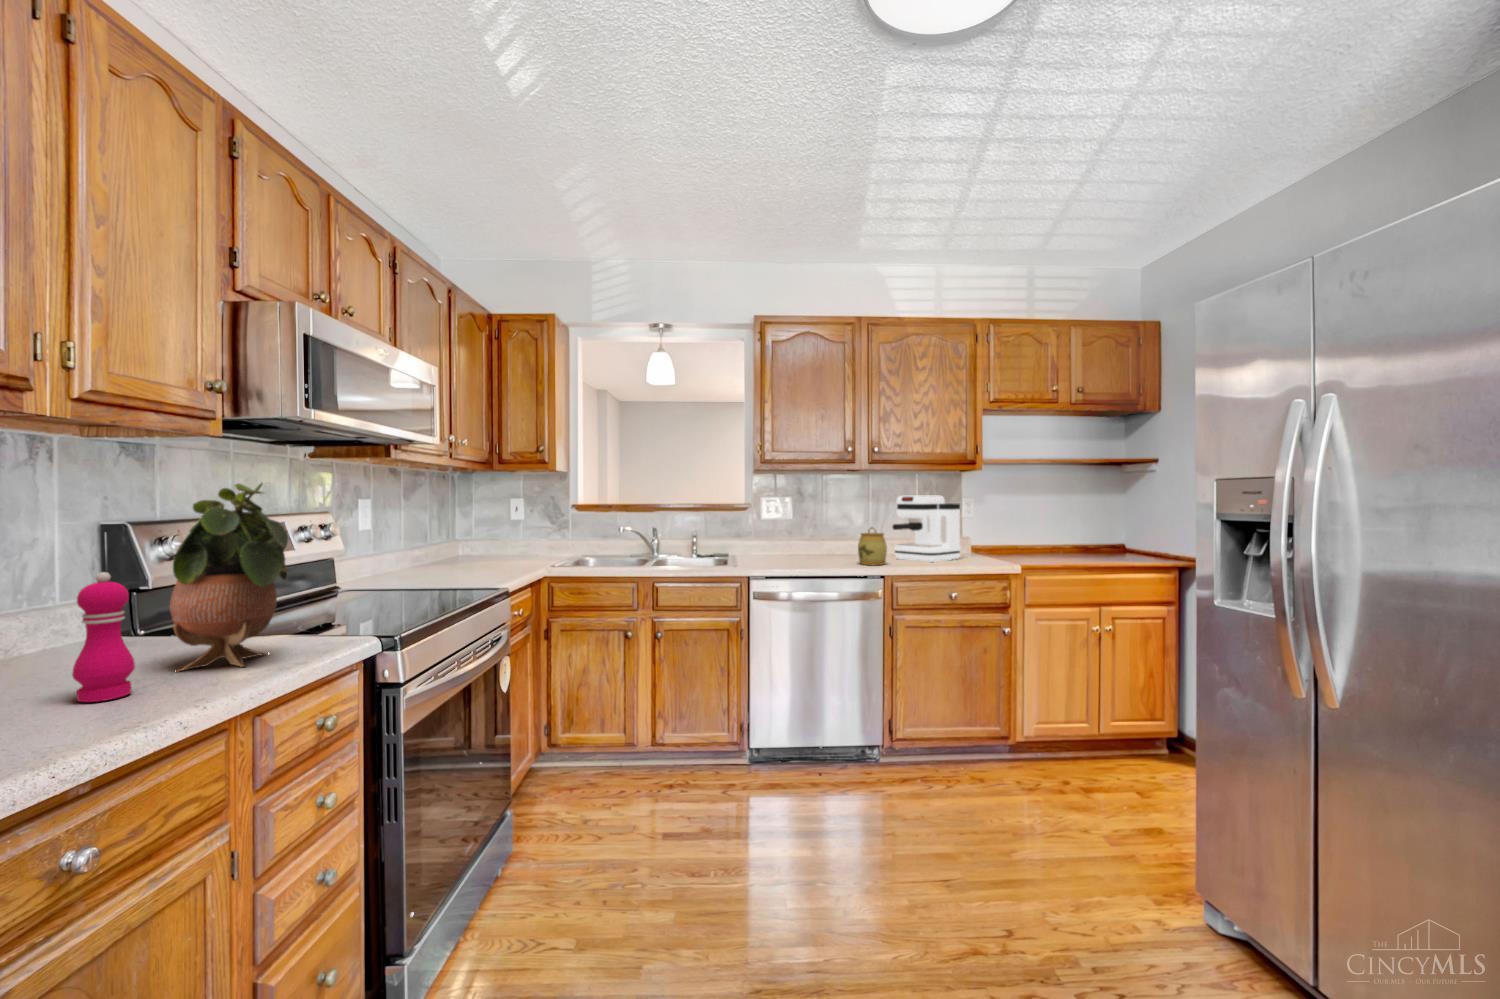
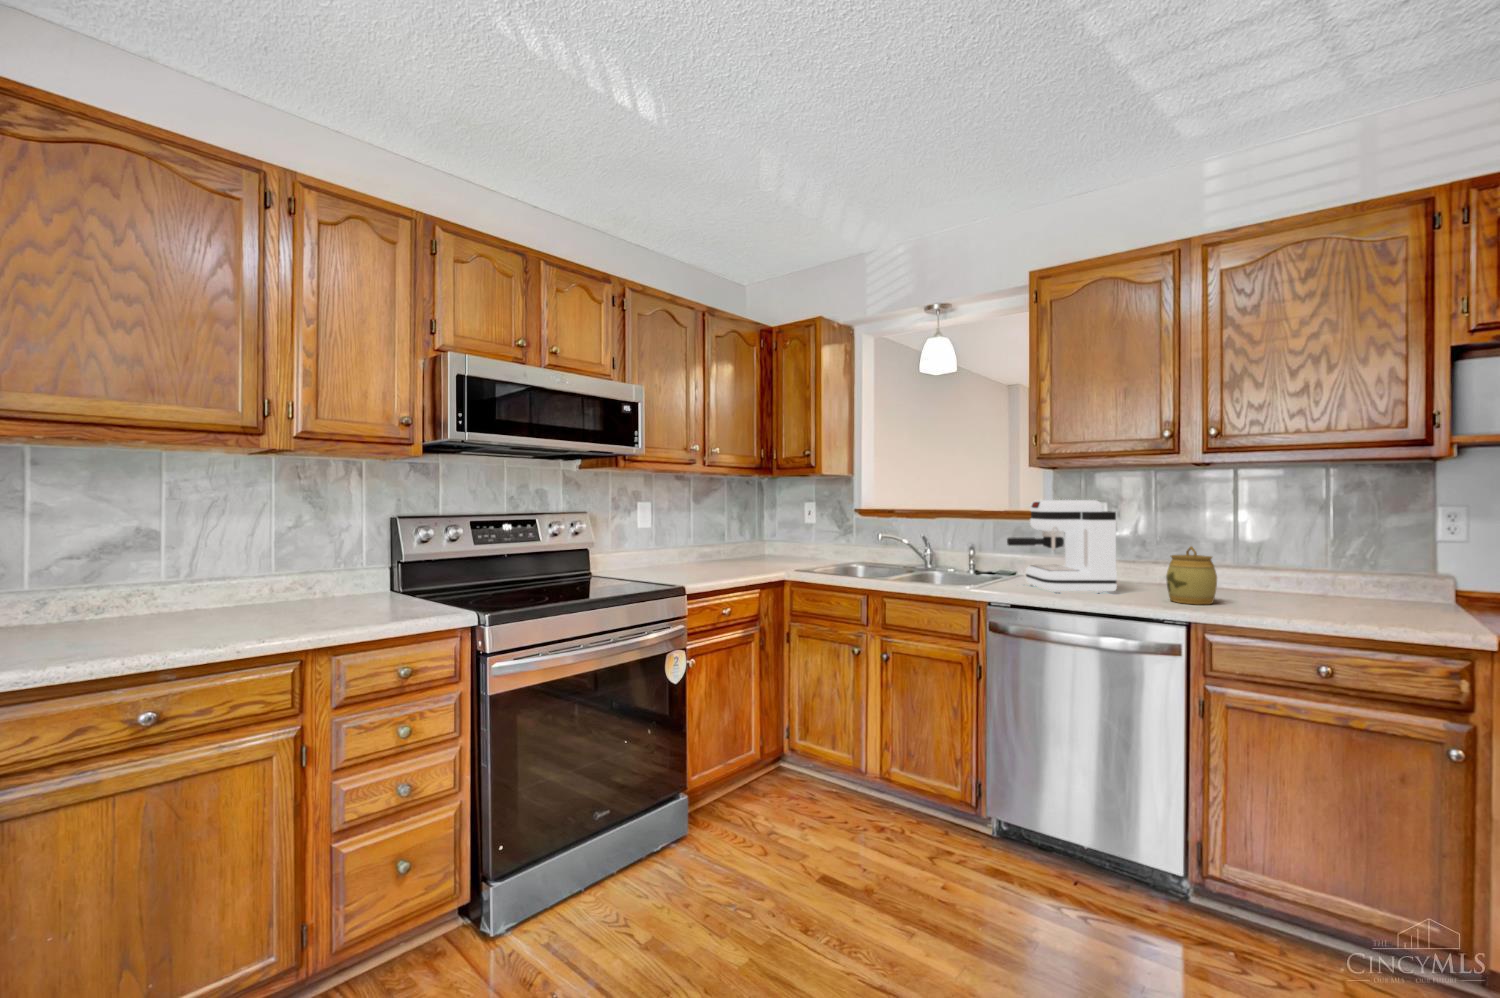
potted plant: present [170,483,288,671] -> none [335,489,411,622]
coffee maker: present [893,496,960,562] -> present [1007,500,1117,593]
pepper mill: present [72,572,135,702] -> none [252,548,288,630]

